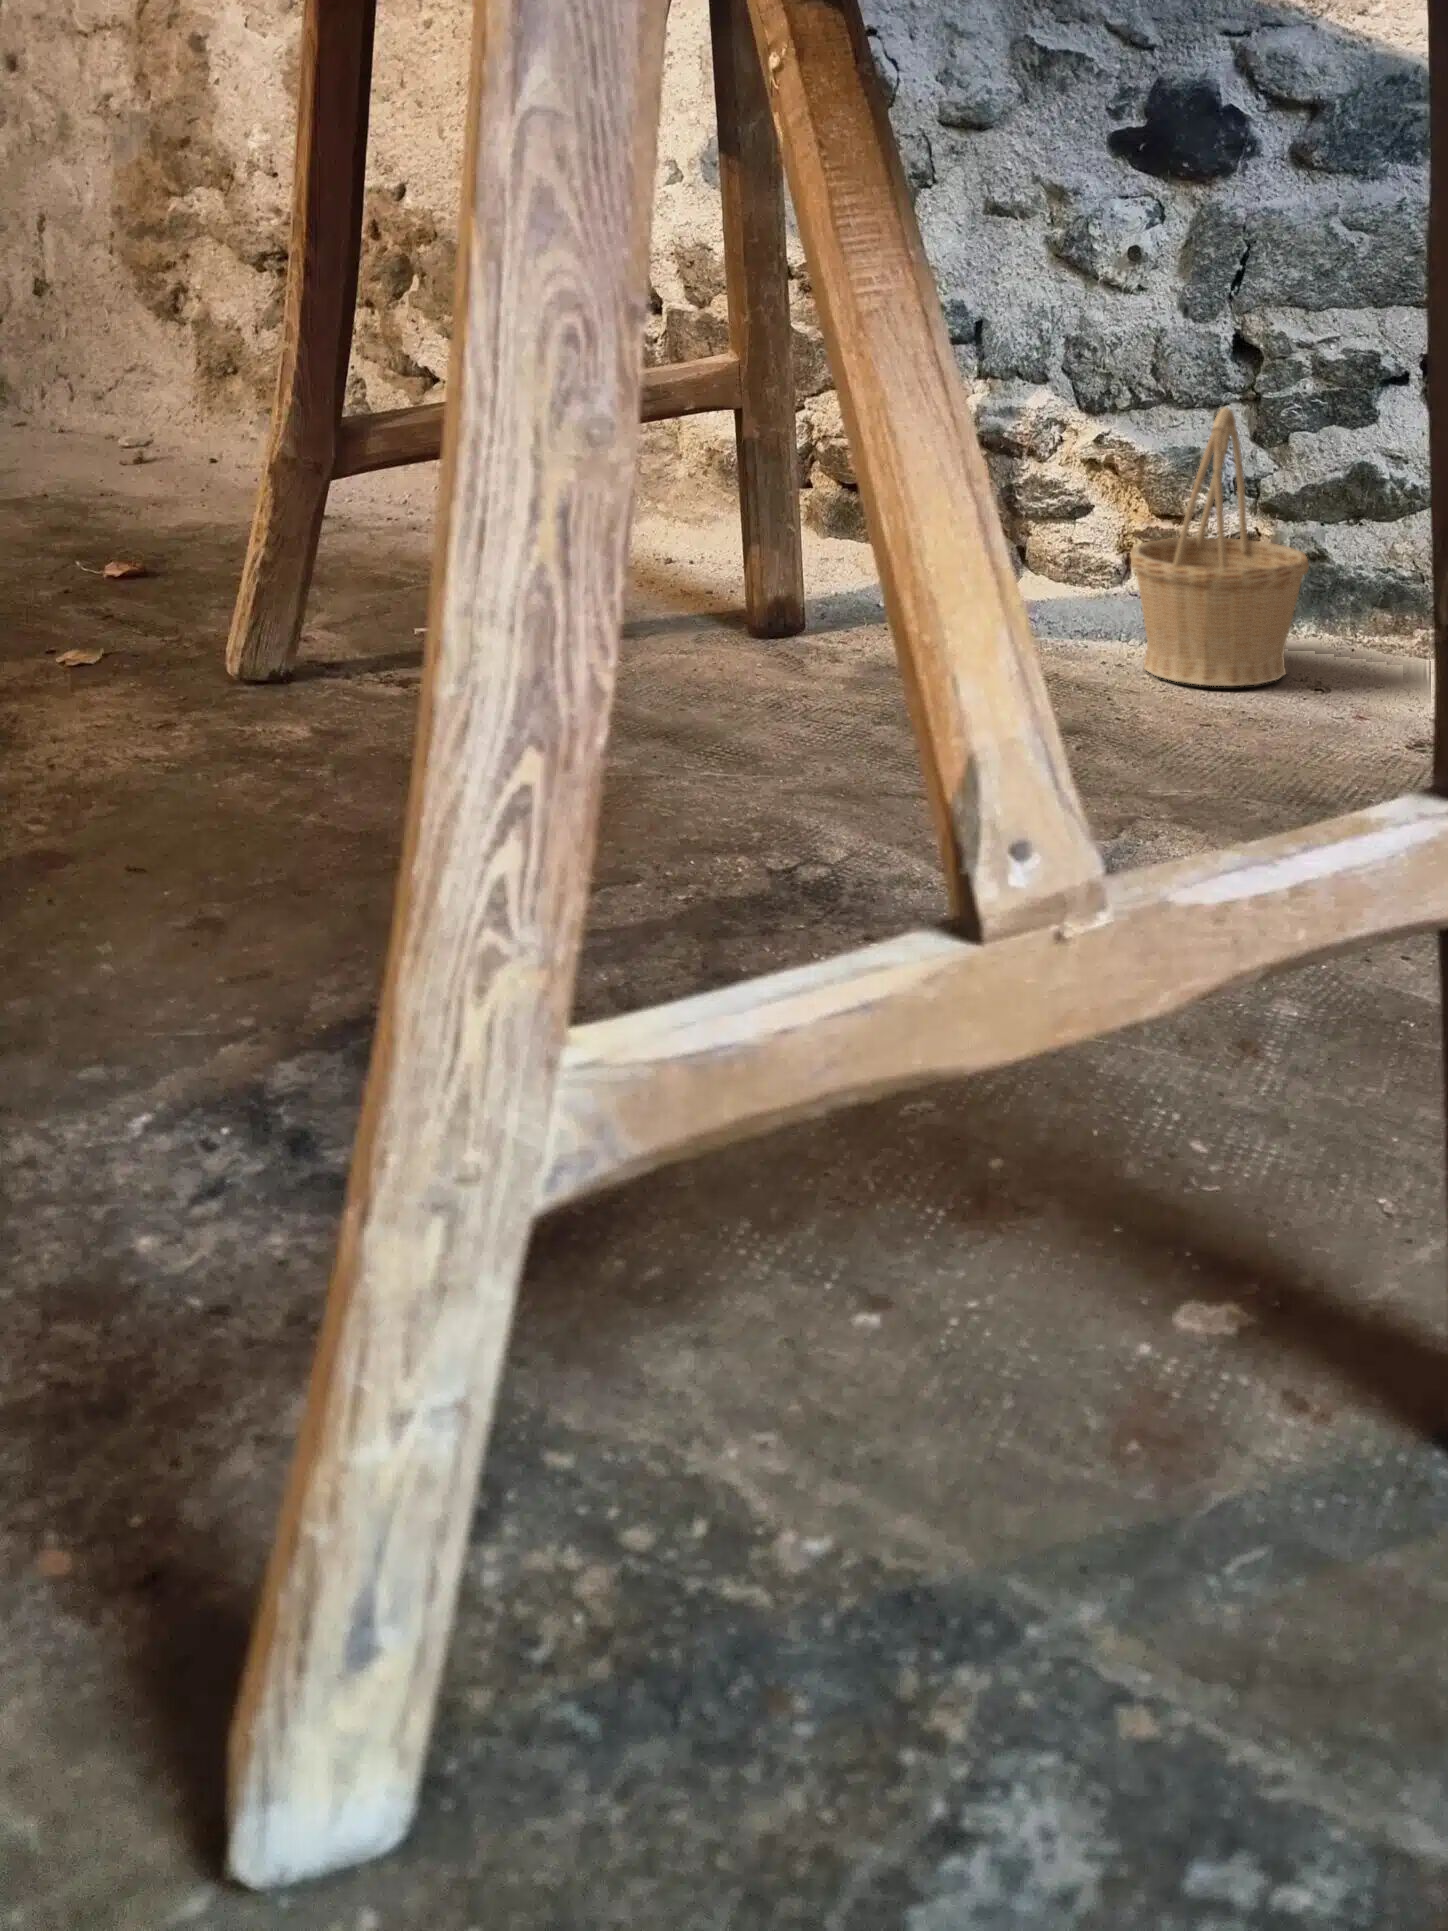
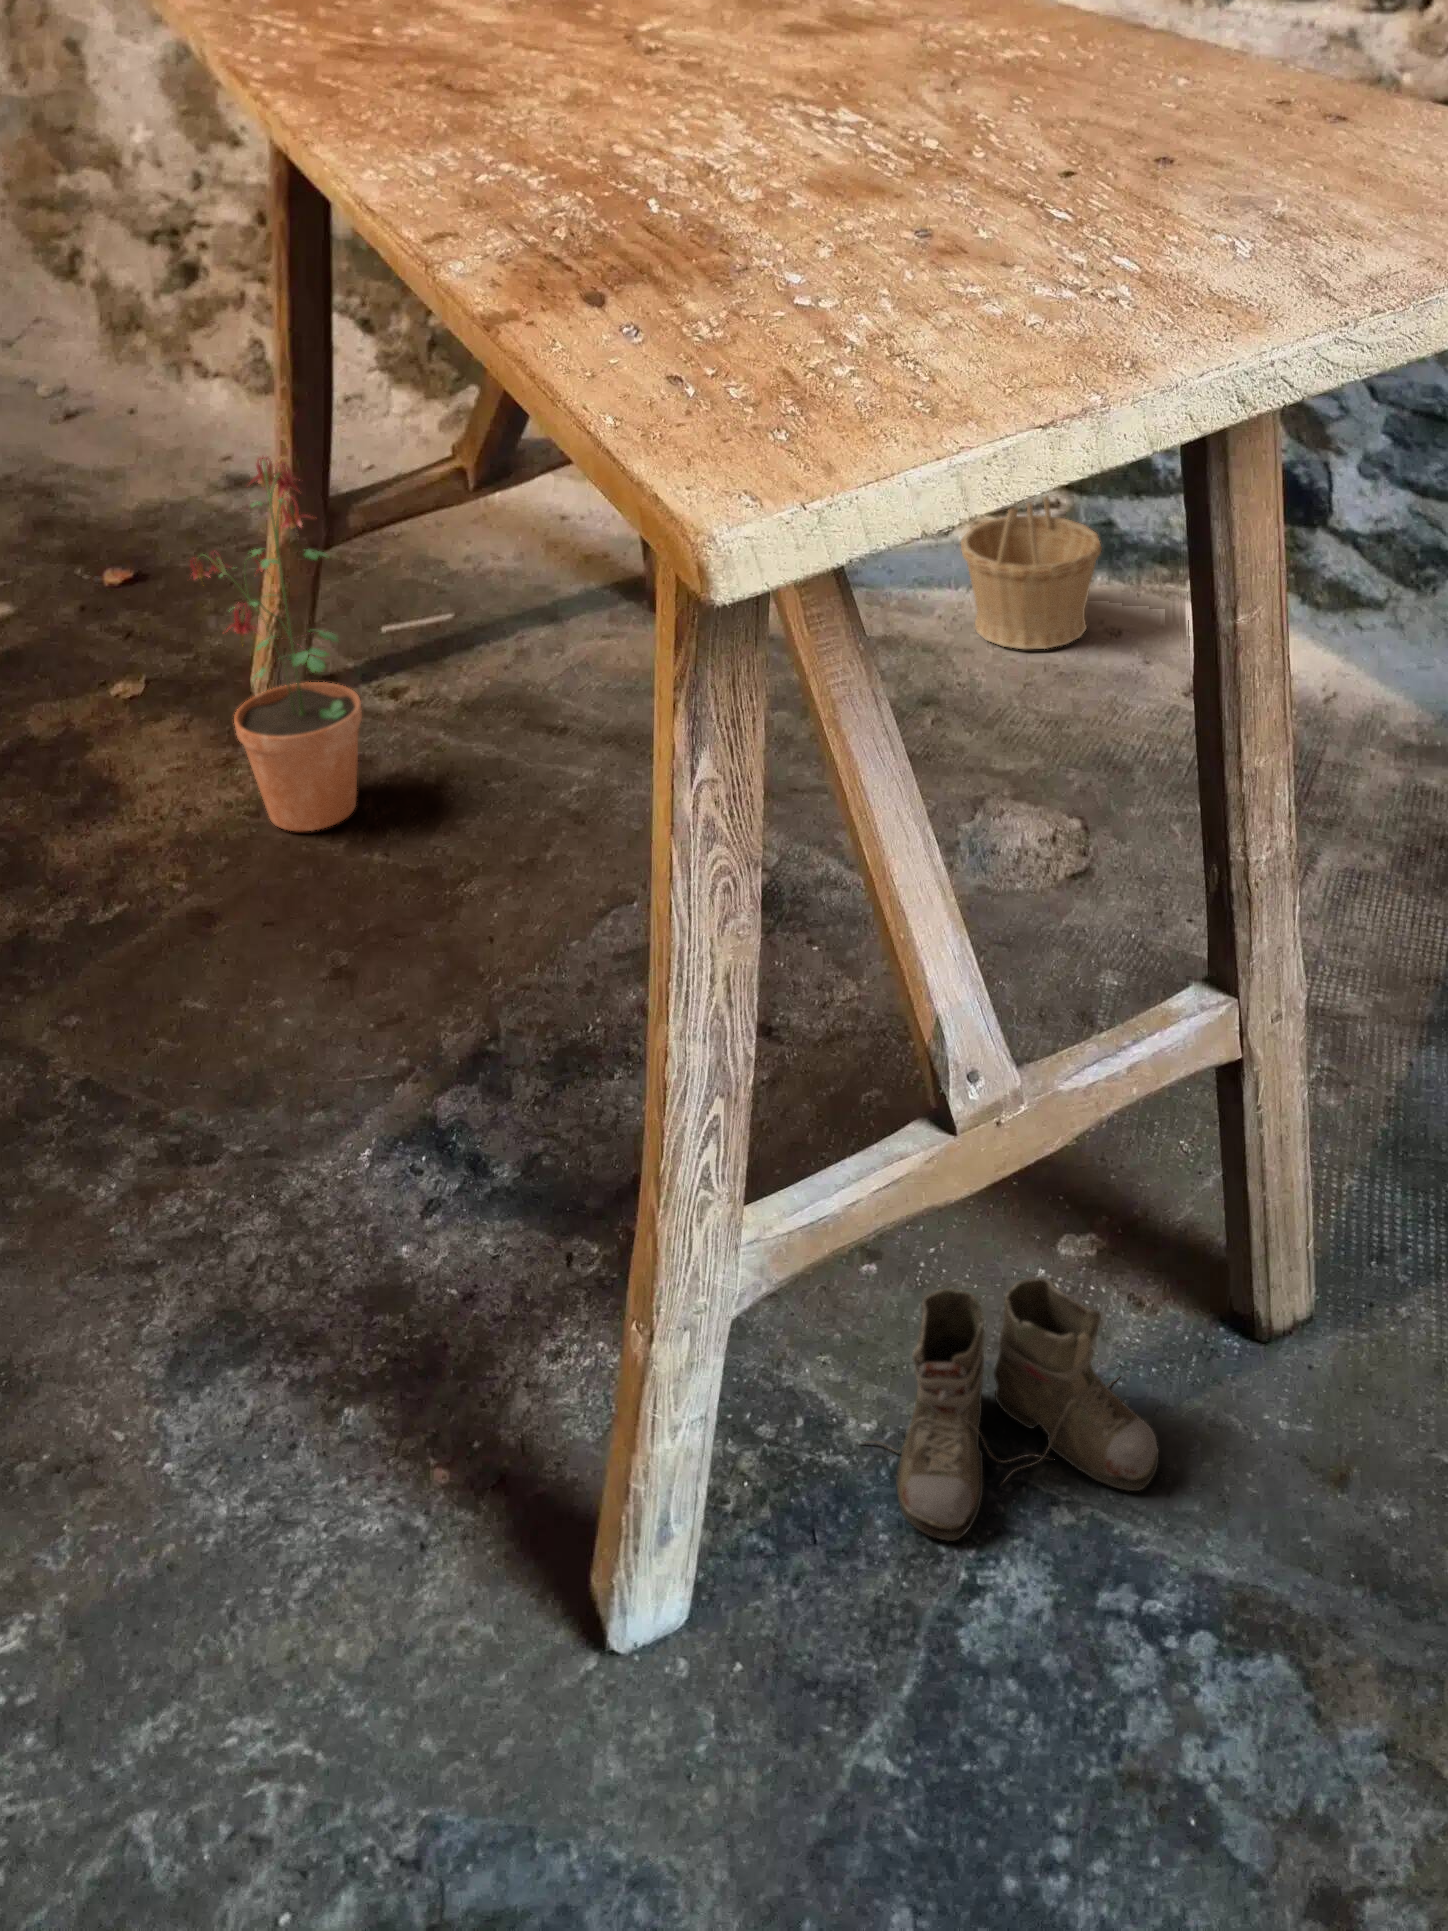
potted plant: none [114,291,317,786] -> present [190,457,362,831]
boots: none [772,1270,1324,1732] -> present [881,1278,1159,1541]

